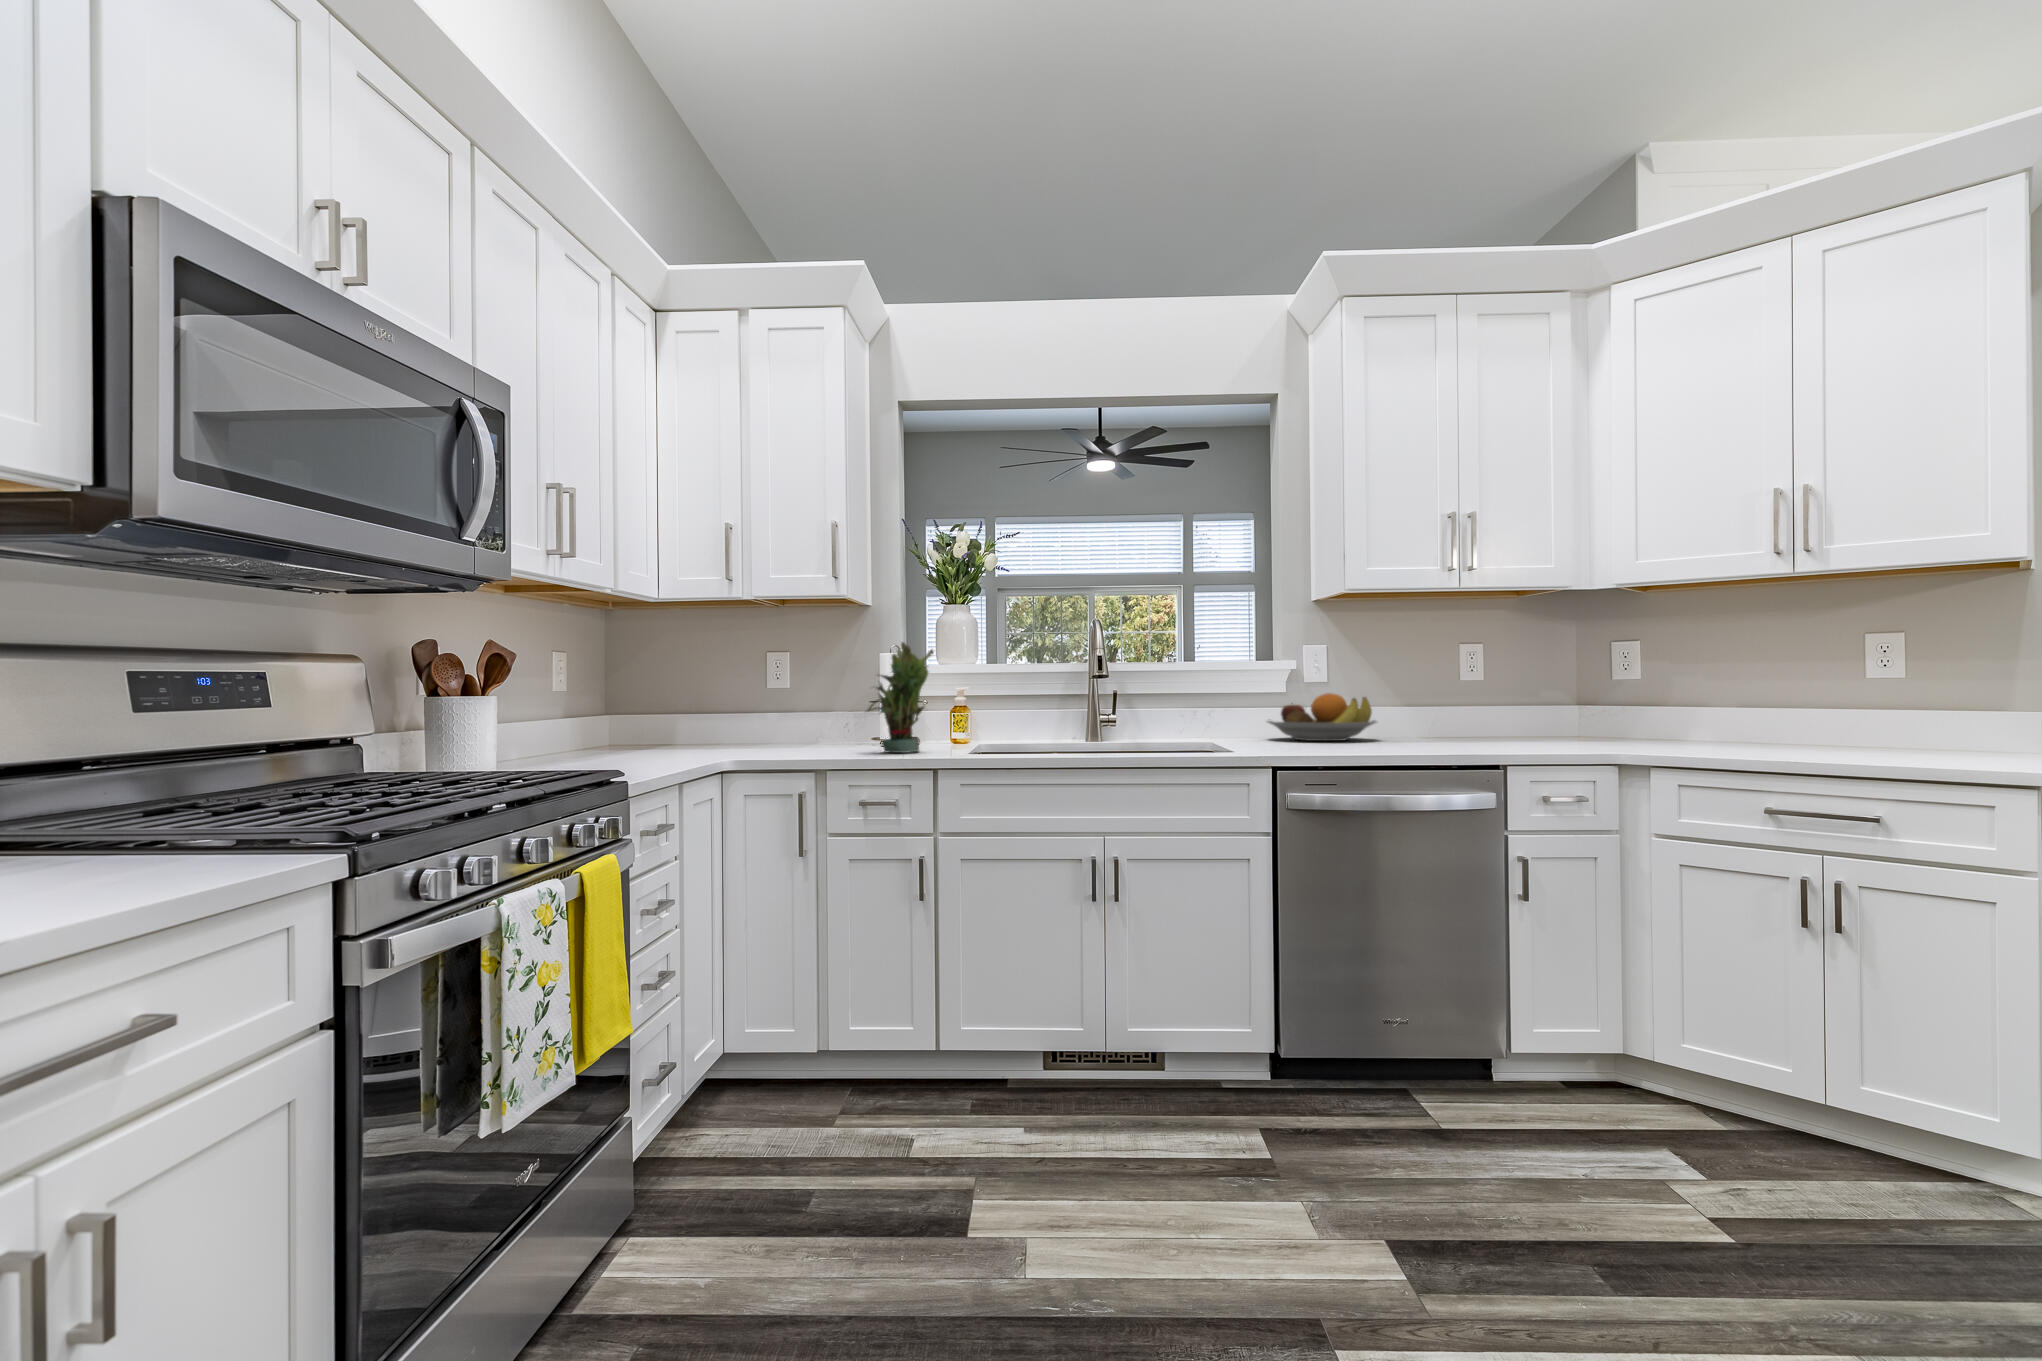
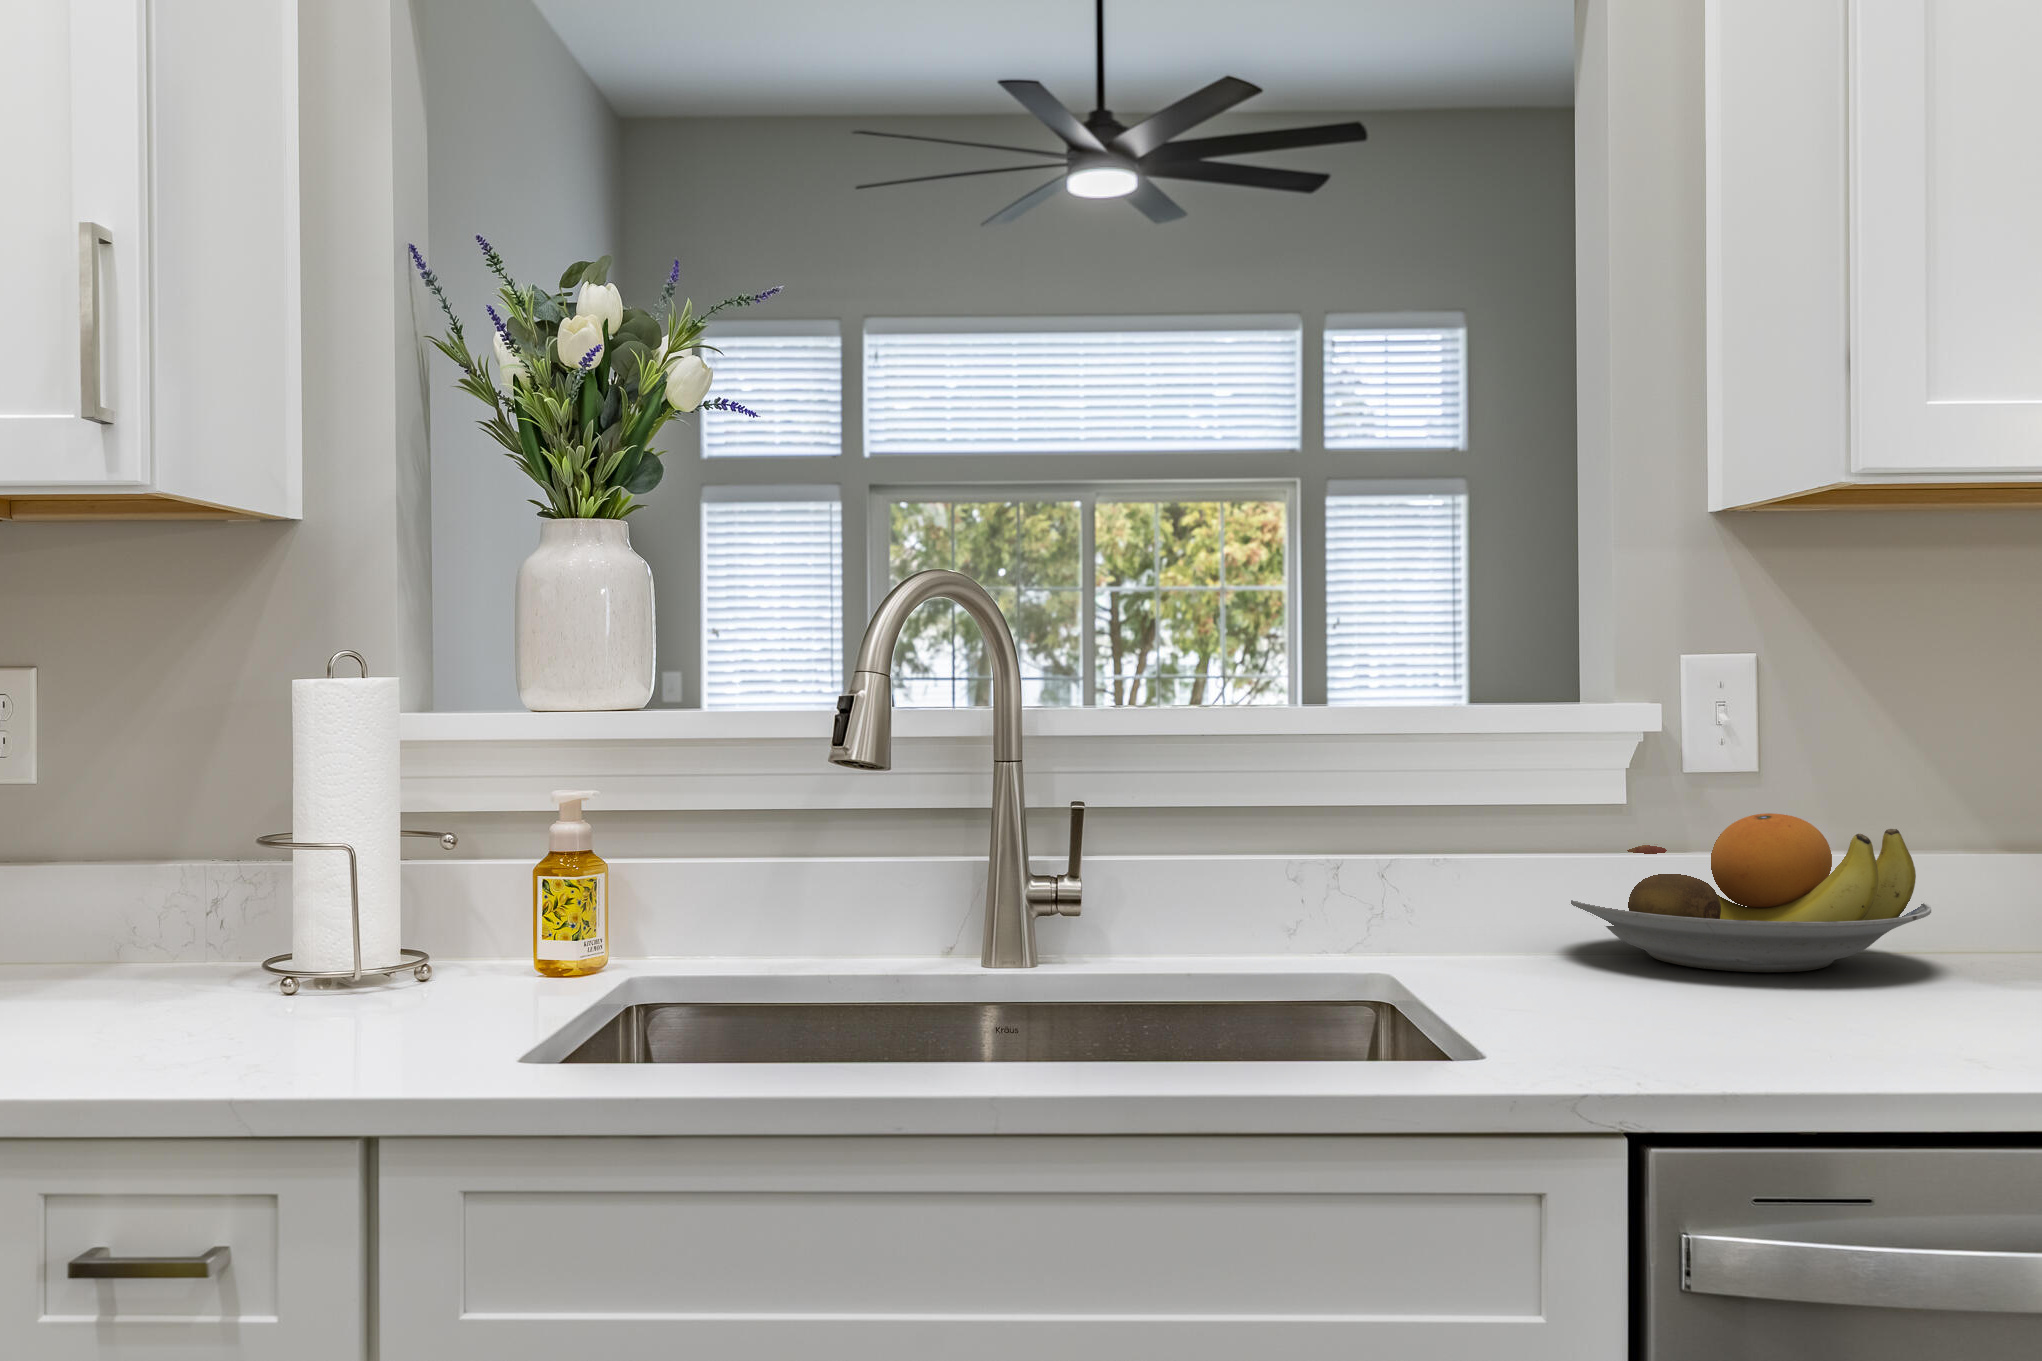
potted plant: present [867,642,933,753] -> none [100,658,378,1071]

